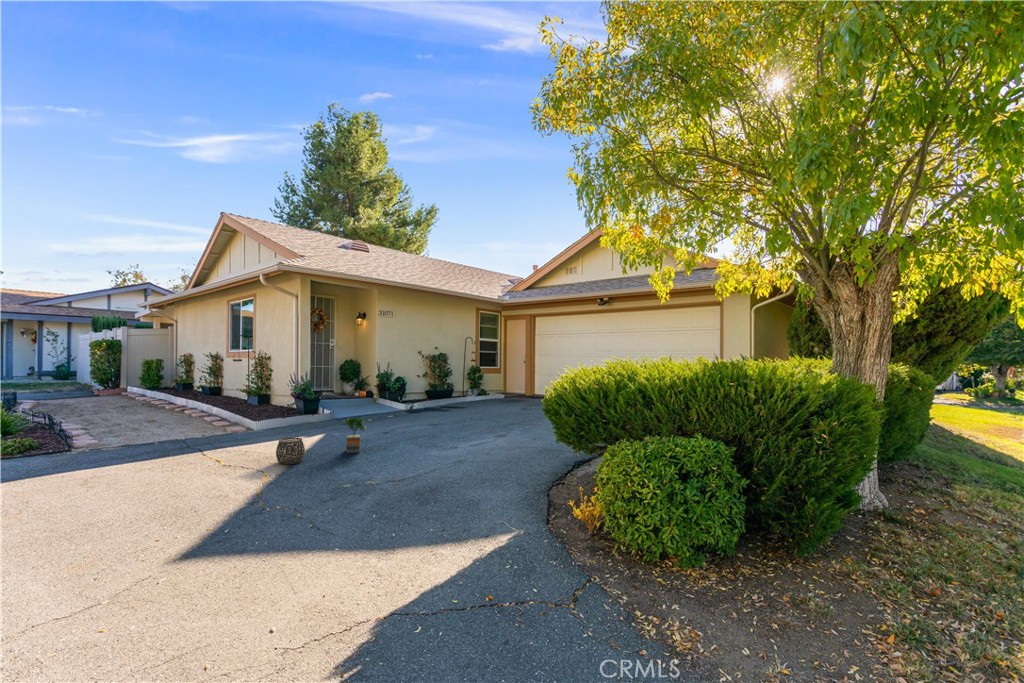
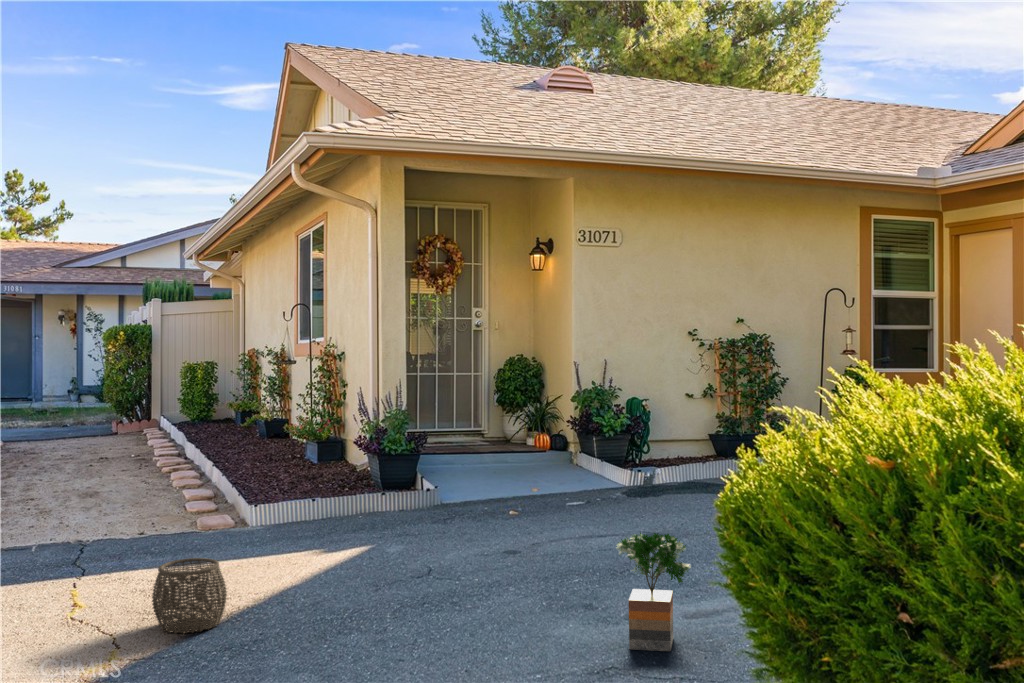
potted tree: present [343,417,366,453] -> present [617,532,690,651]

